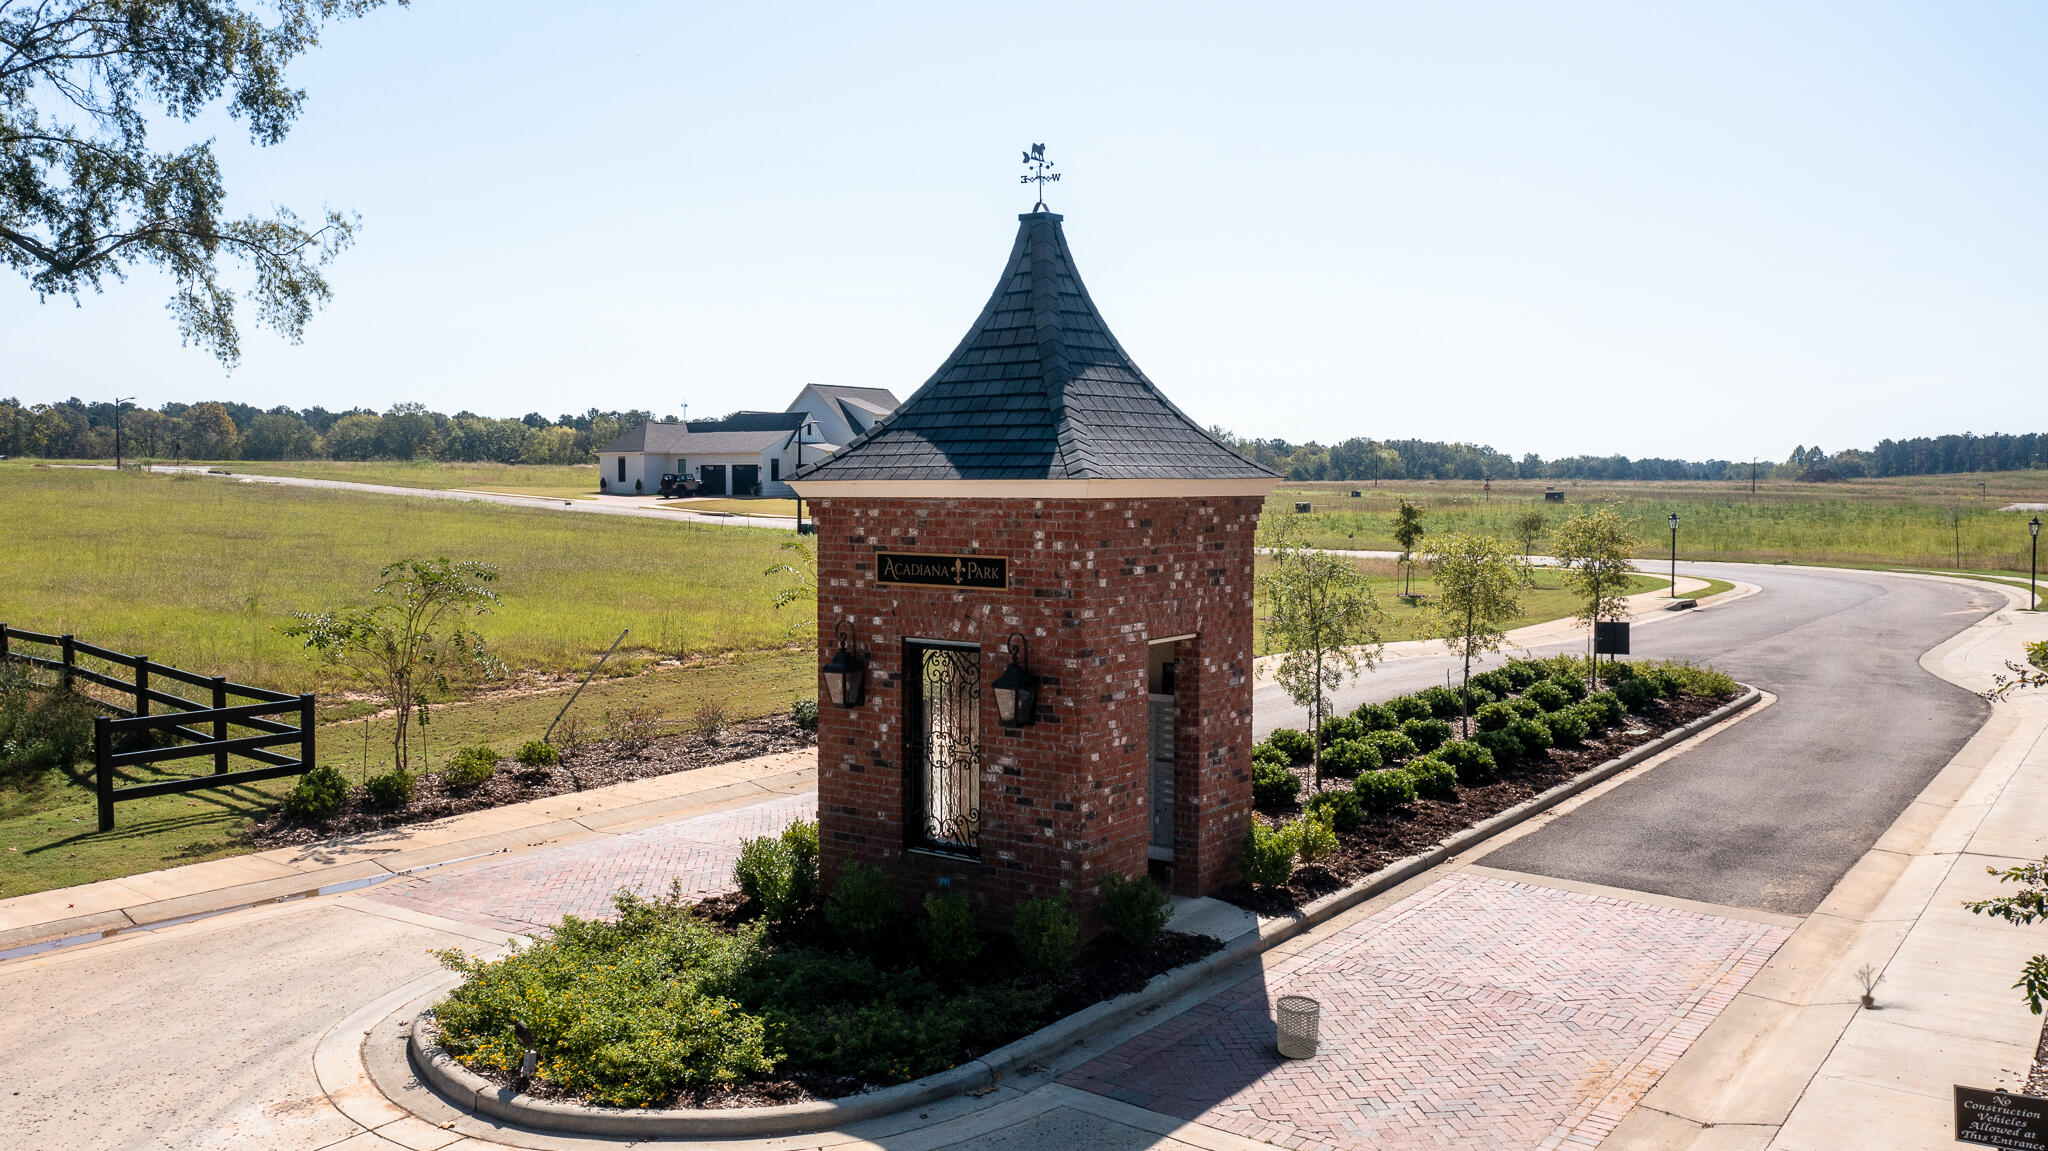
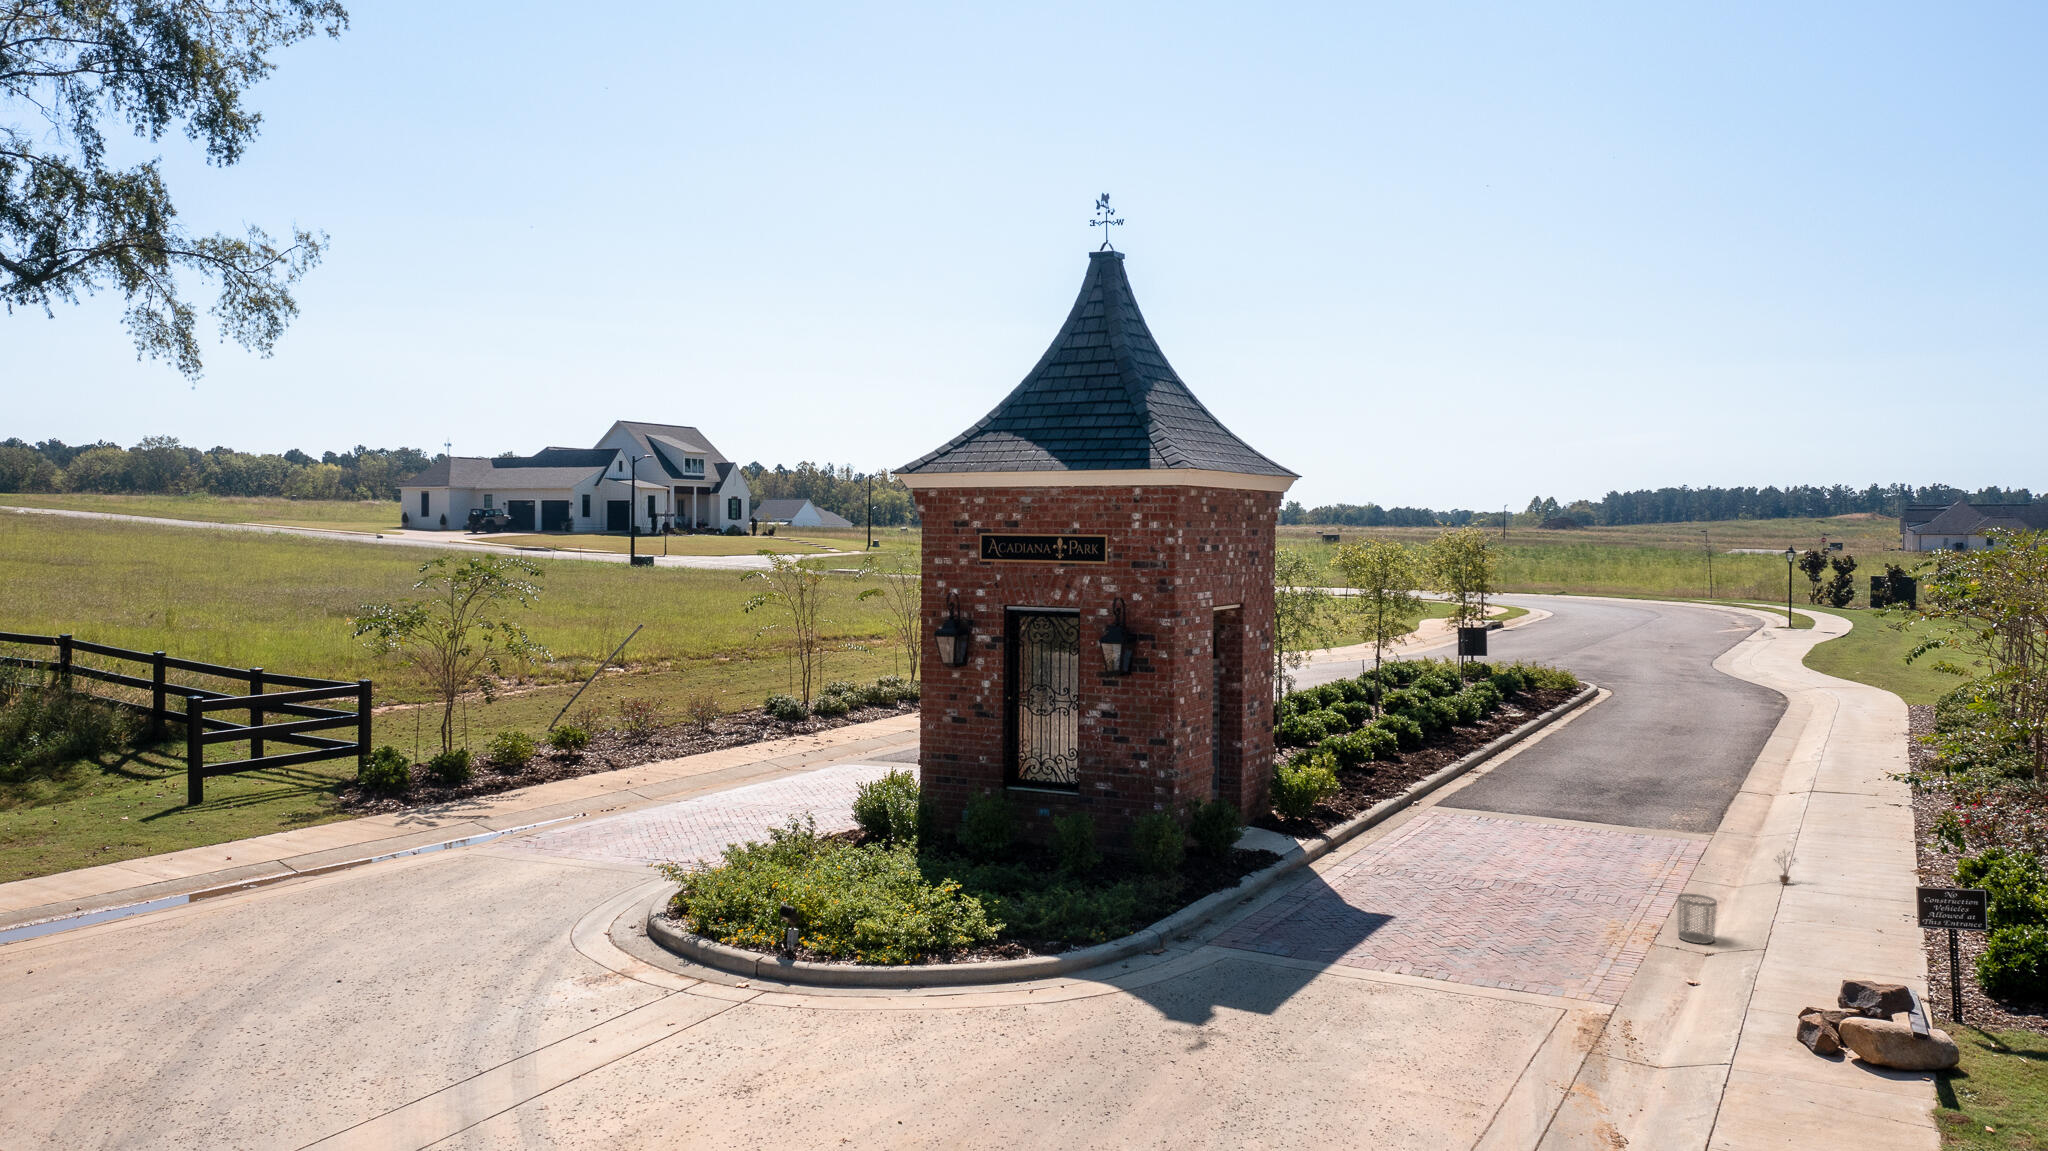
waste bin: present [1277,996,1320,1059] -> present [1677,894,1717,944]

